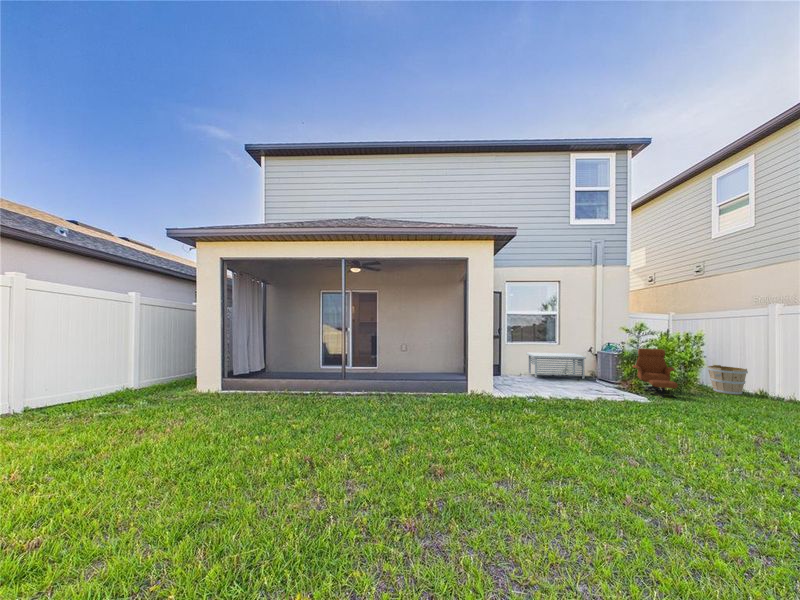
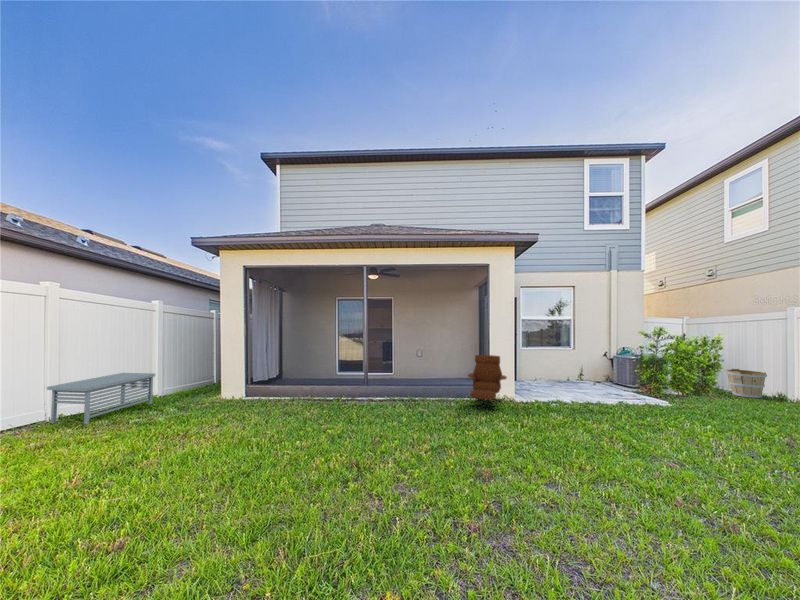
lounge chair: present [633,348,678,398] -> present [468,355,507,410]
storage bench: present [526,353,586,379] -> present [47,373,155,425]

